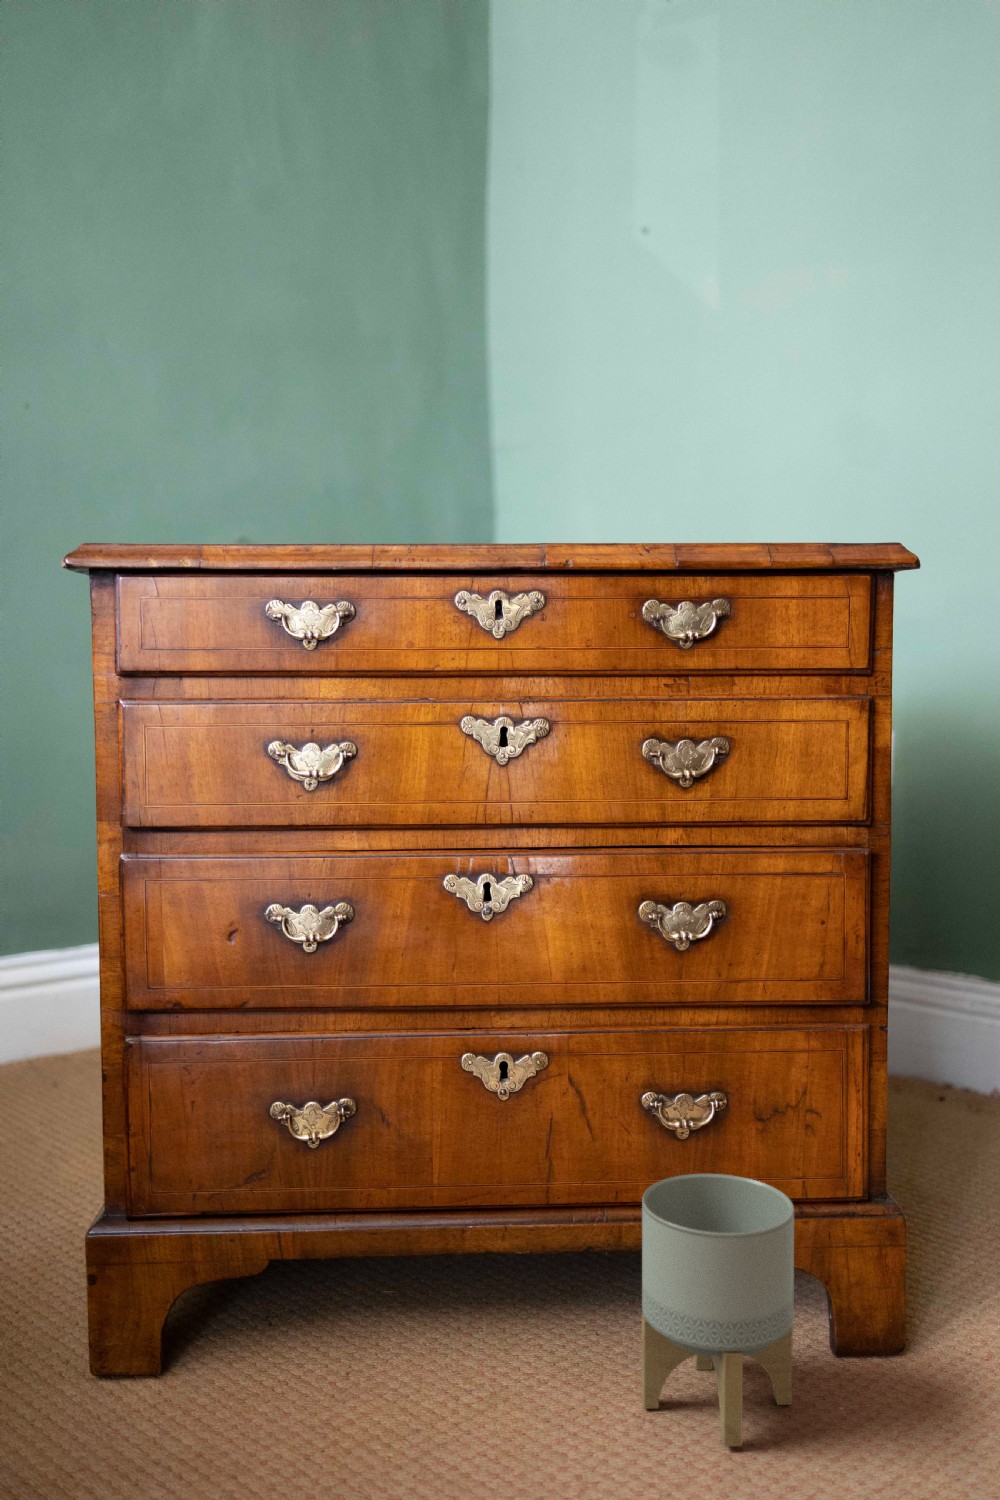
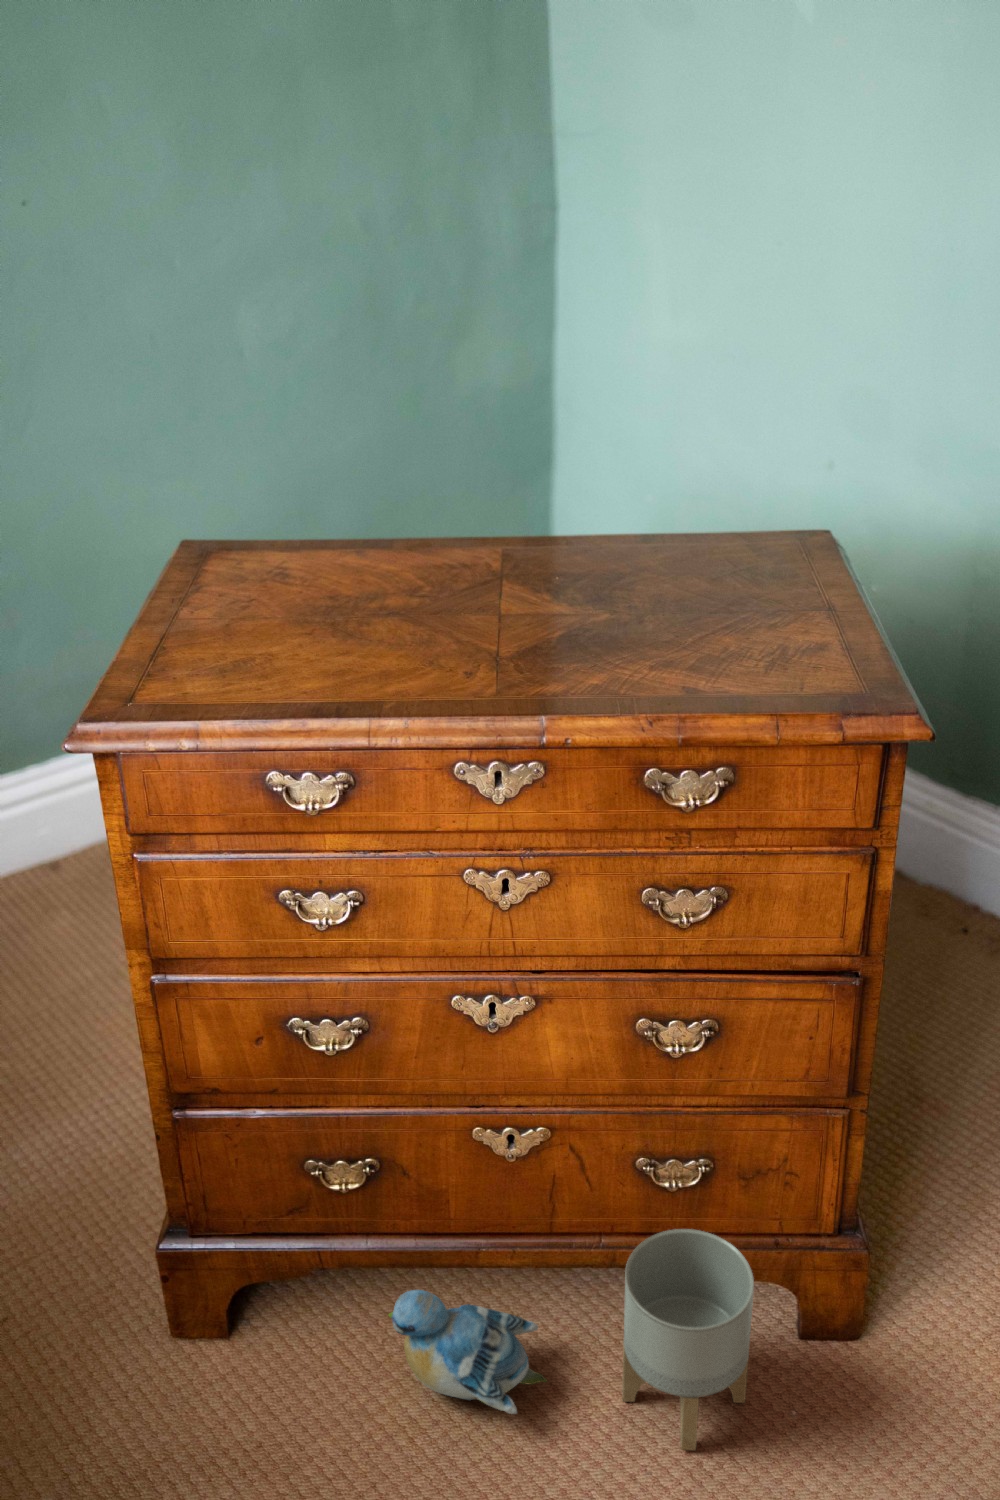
plush toy: none [356,1258,551,1406] -> present [388,1290,547,1414]

